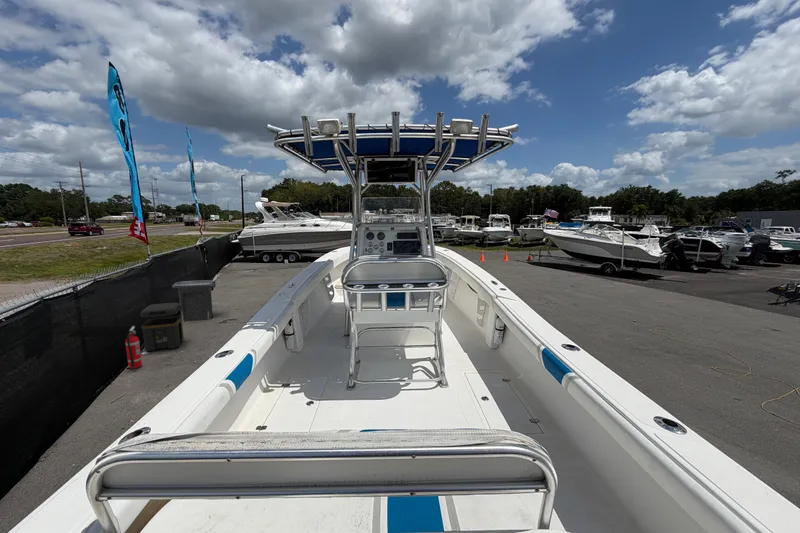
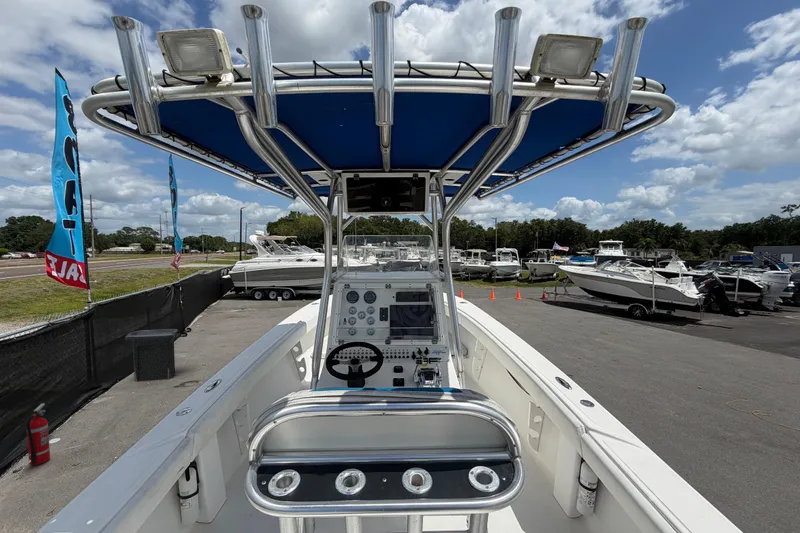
toolbox: present [140,303,184,351] -> none [63,363,125,432]

